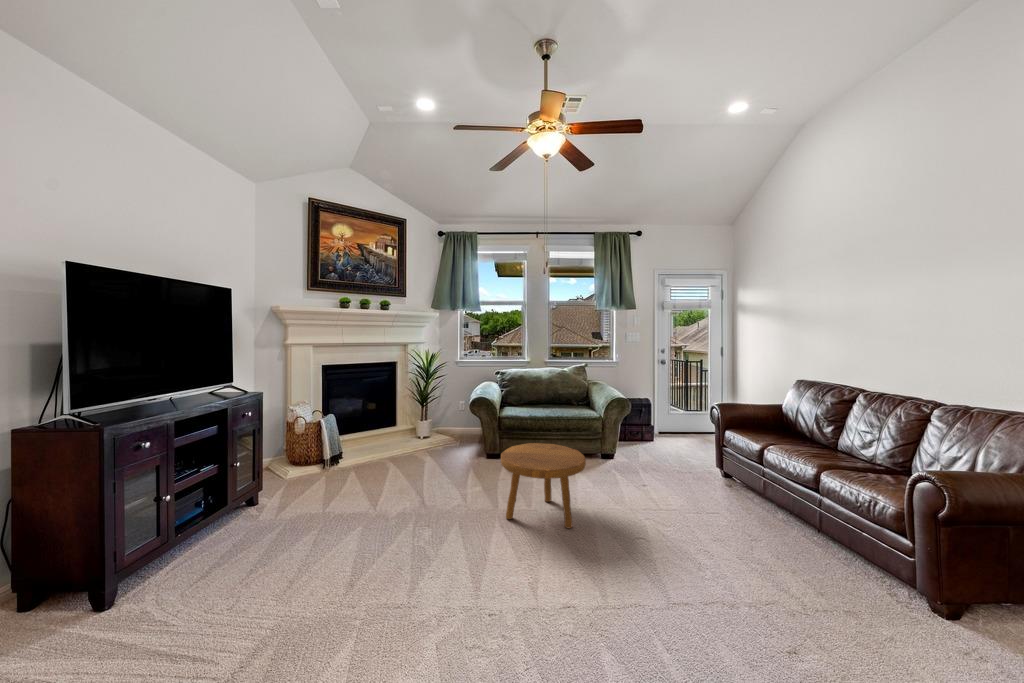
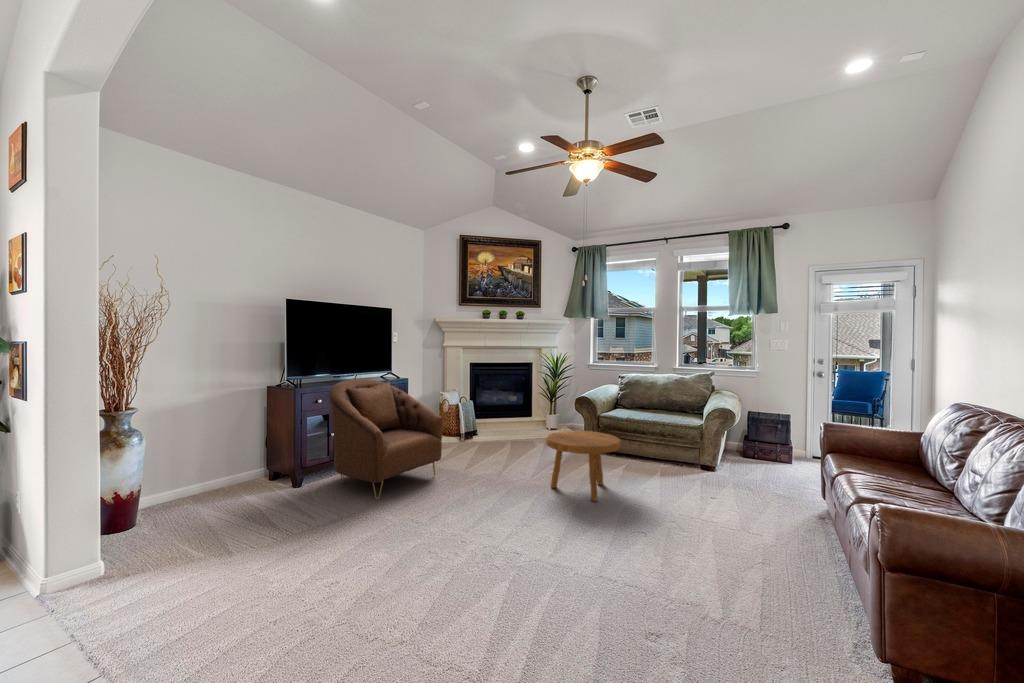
armchair: none [155,409,355,618] -> present [329,379,443,499]

